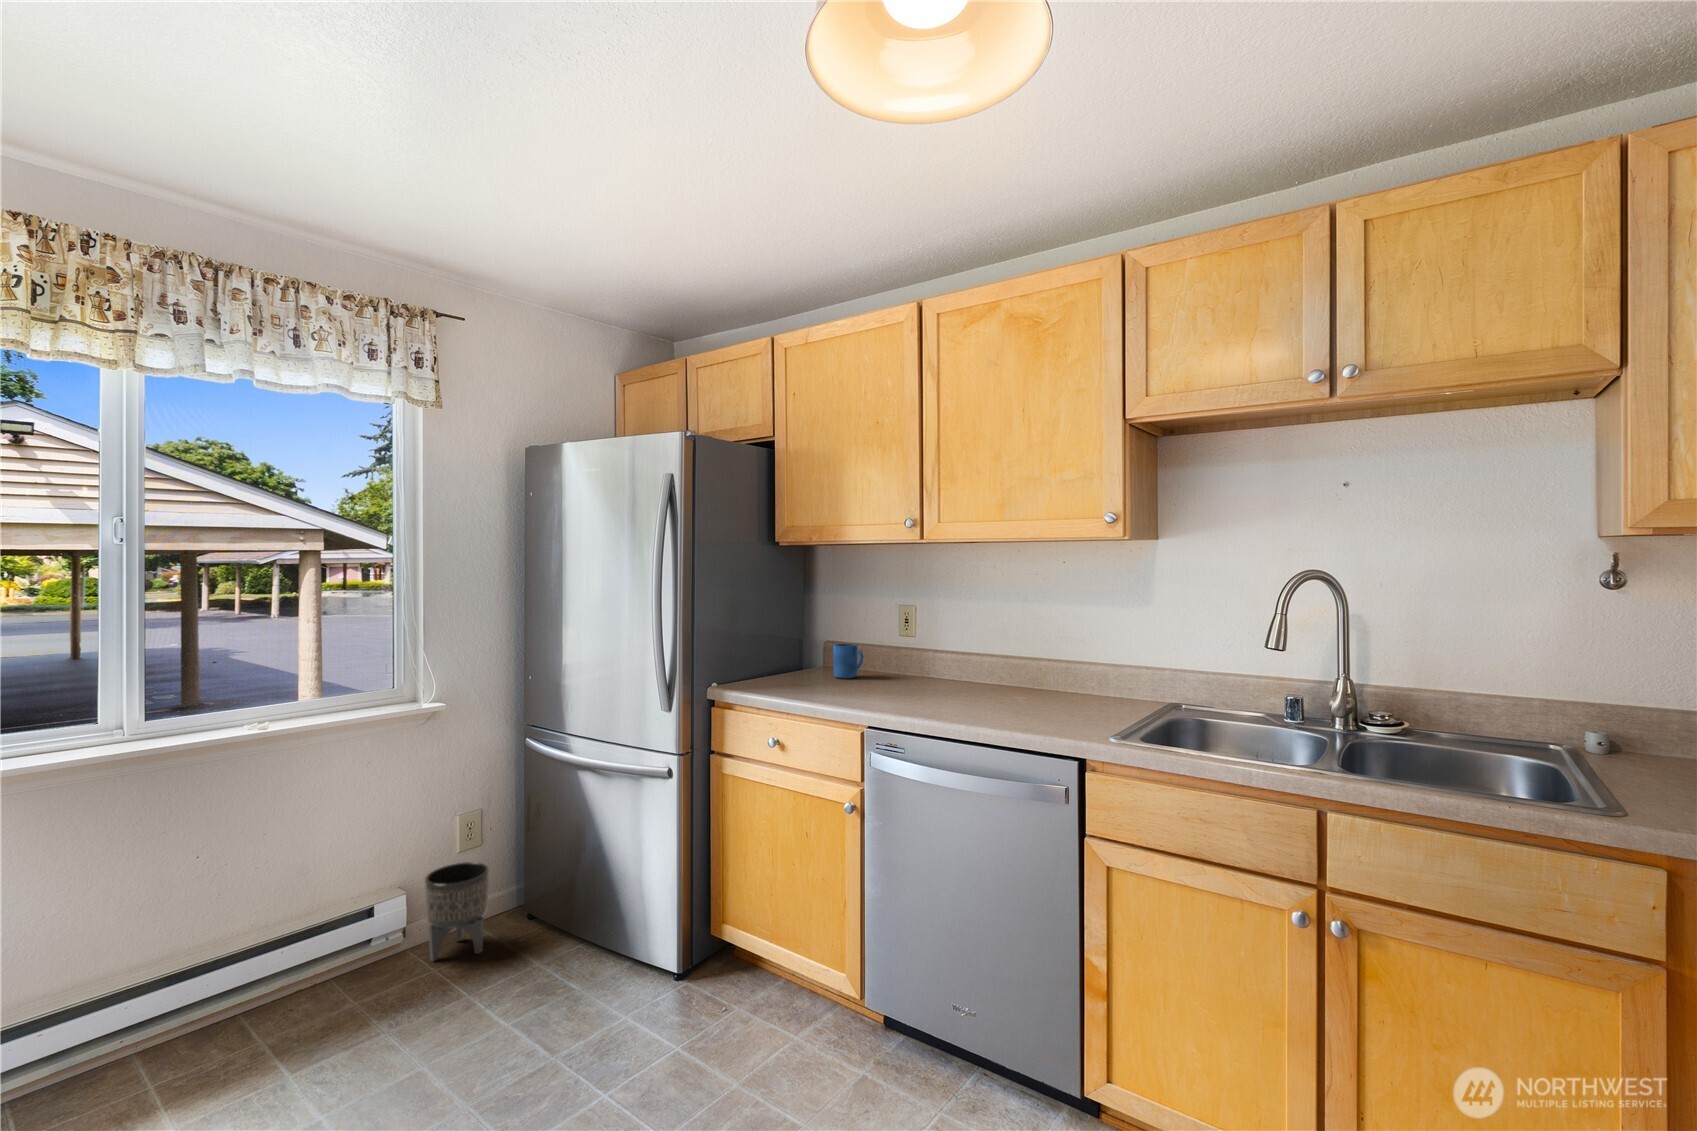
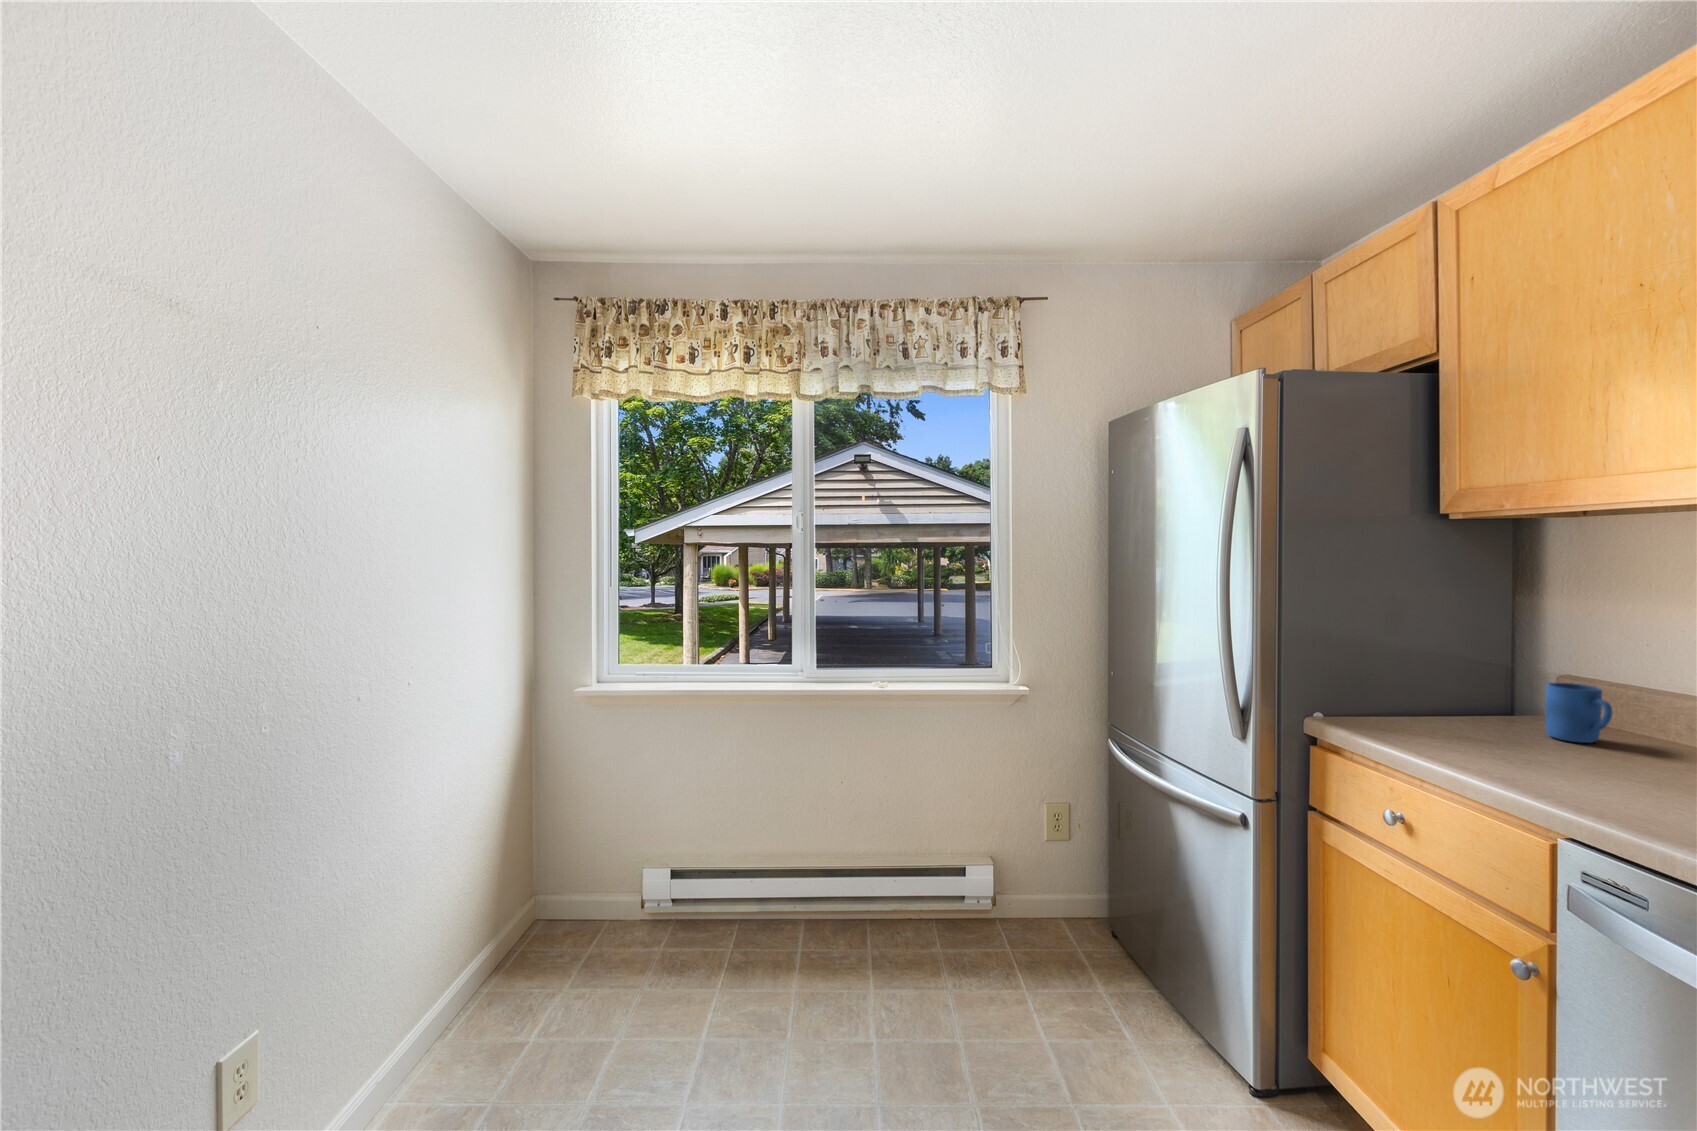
planter: present [425,862,489,961] -> none [1003,839,1061,937]

